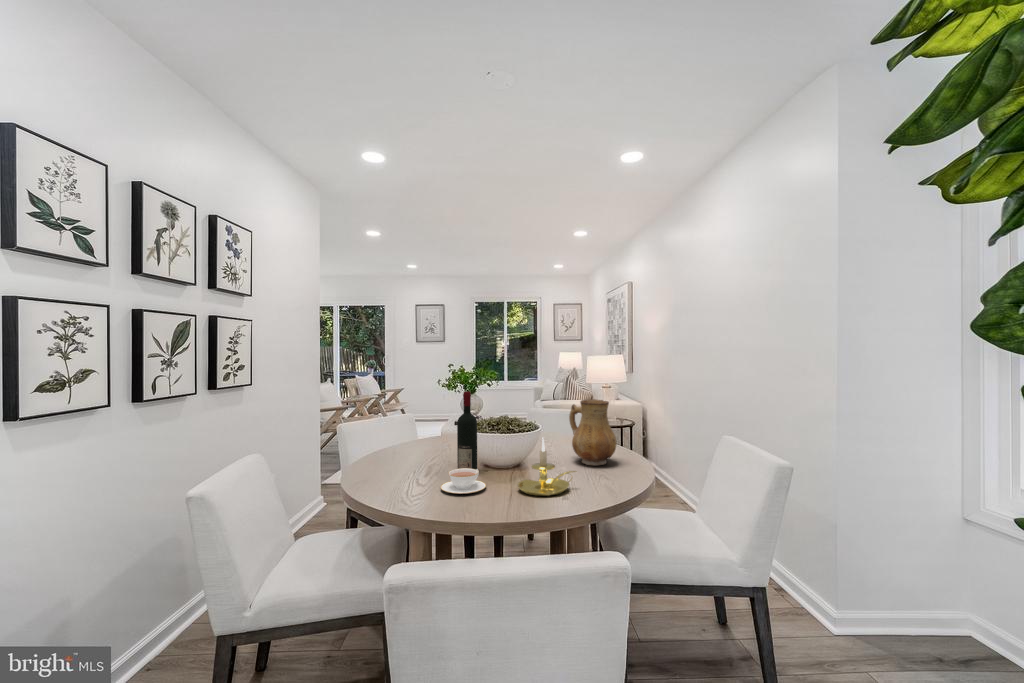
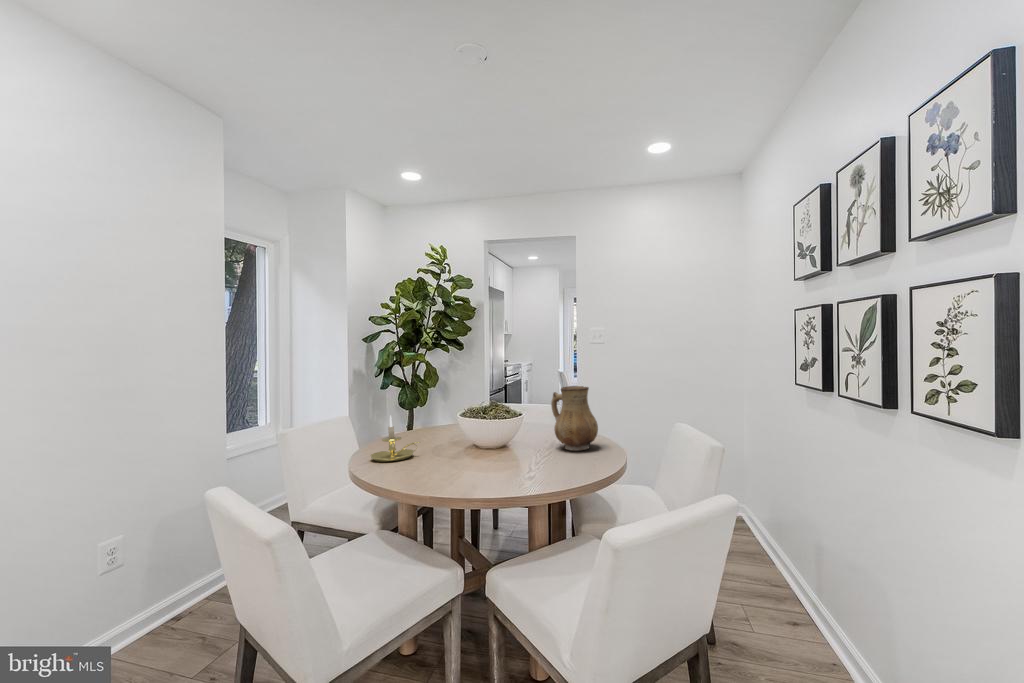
wine bottle: present [457,392,477,470] -> none [438,383,460,464]
candle holder: present [518,438,576,496] -> present [370,415,420,462]
teacup: present [441,468,486,494] -> none [421,457,466,481]

